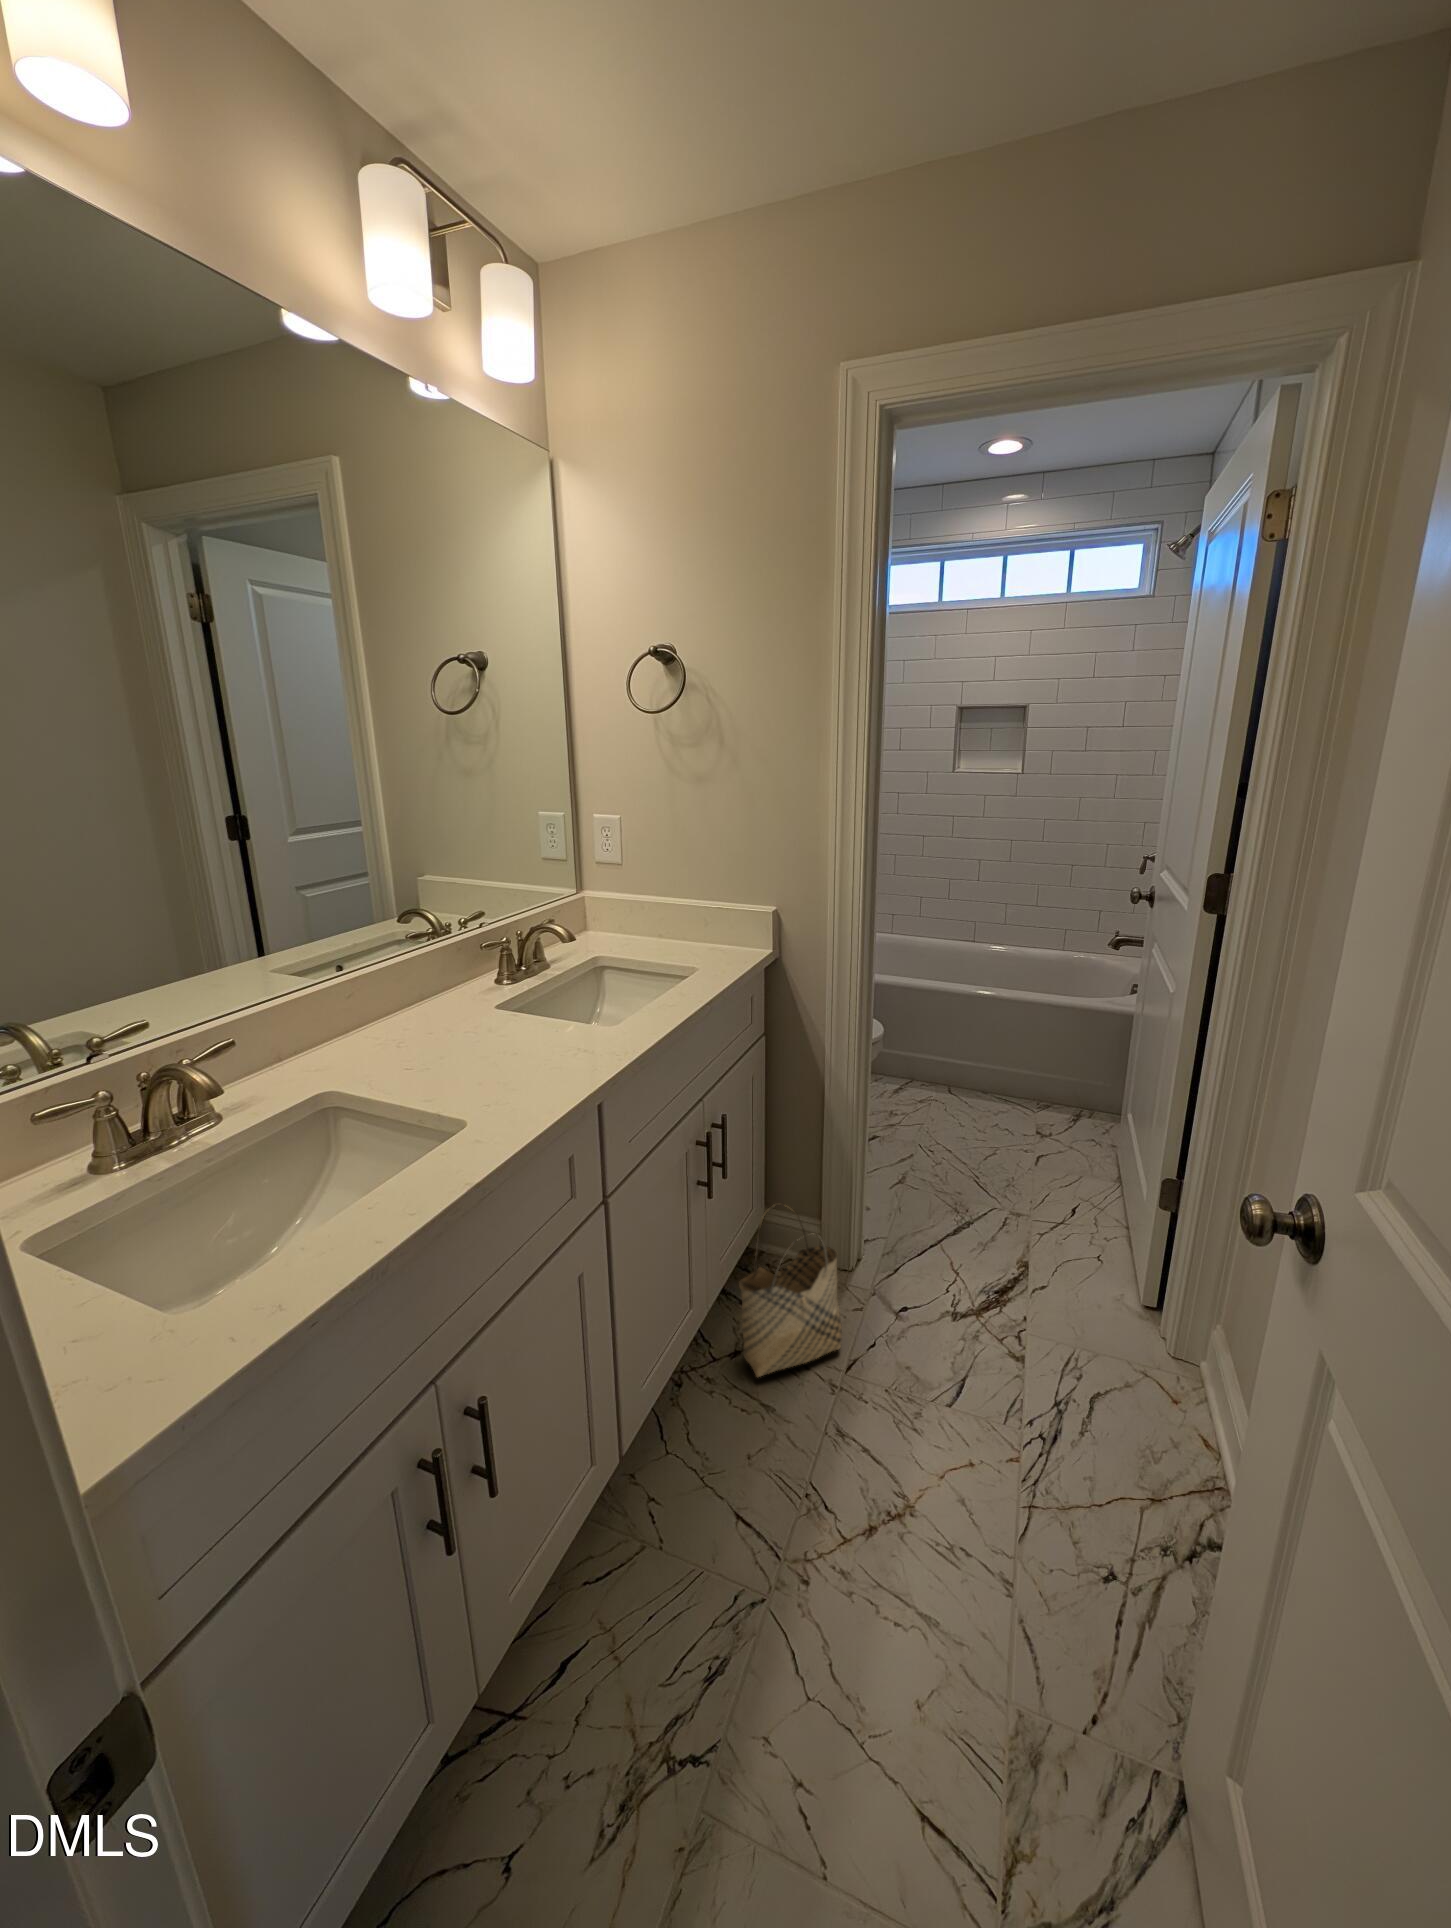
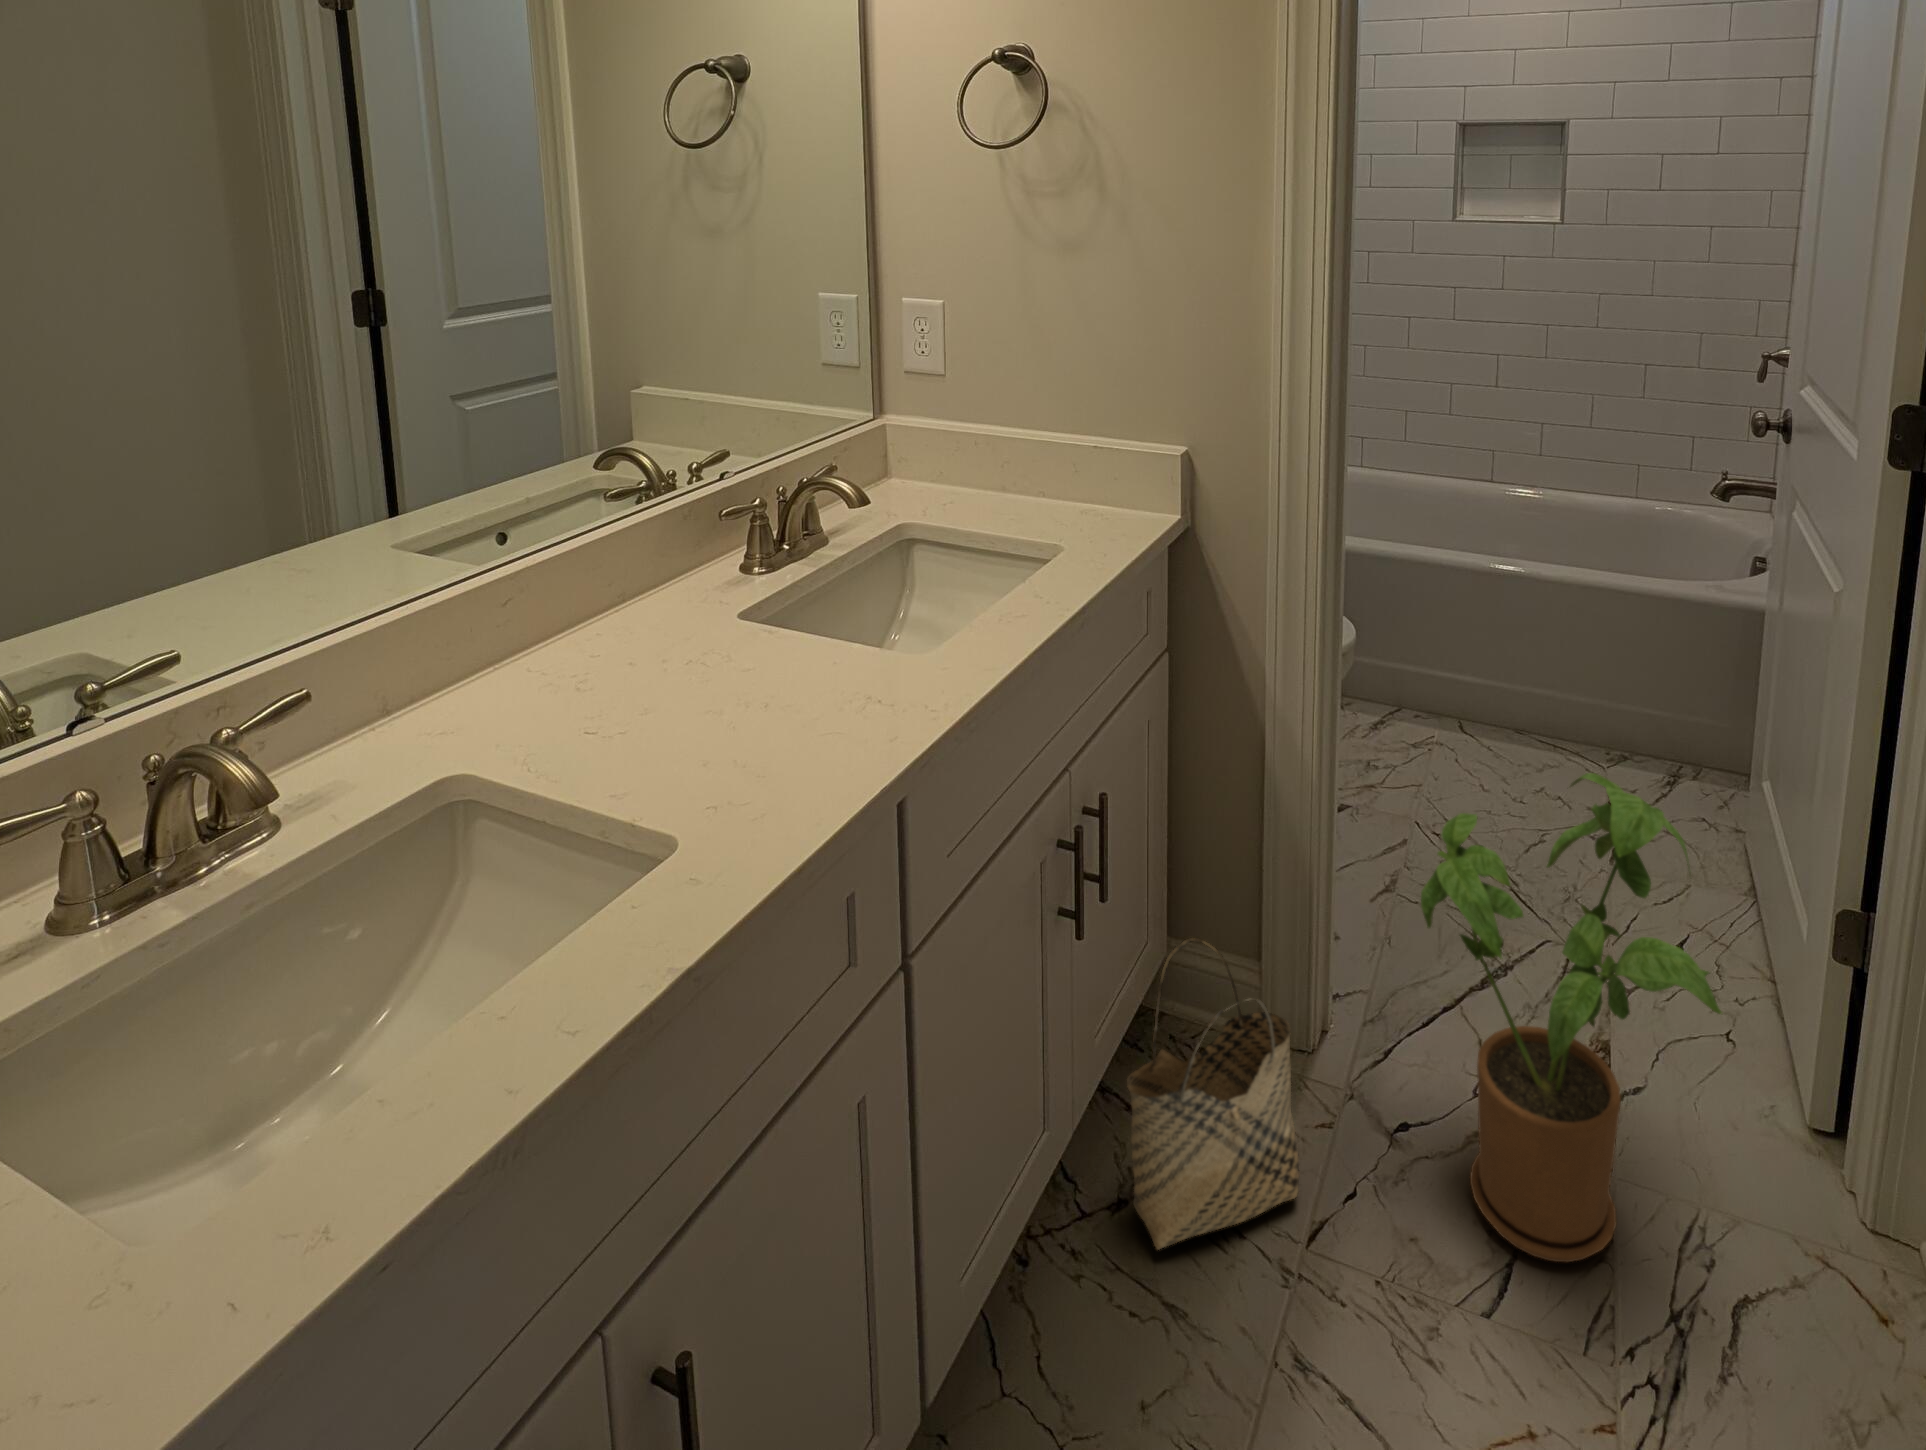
house plant: none [916,1102,1089,1378] -> present [1421,773,1722,1263]

